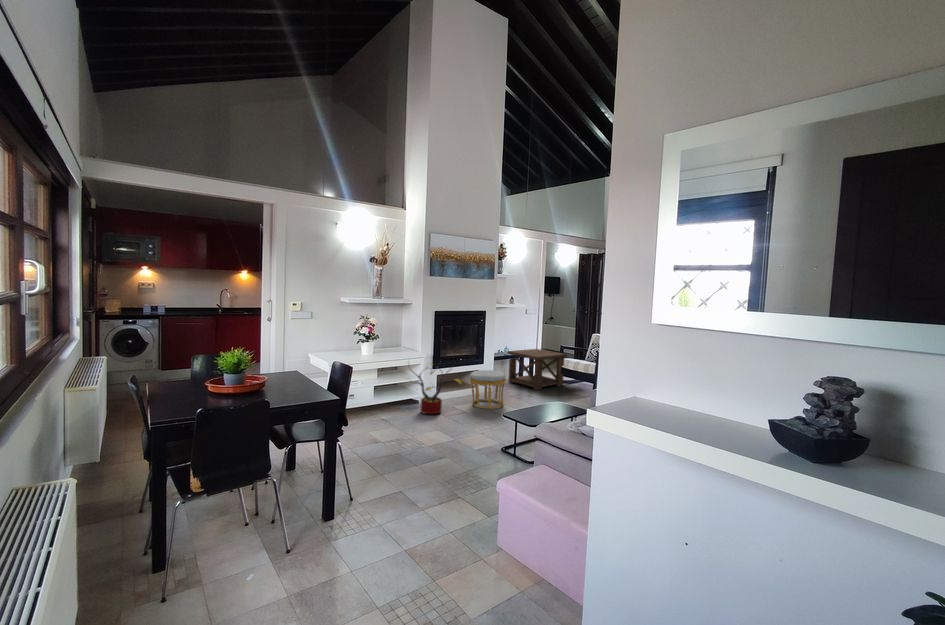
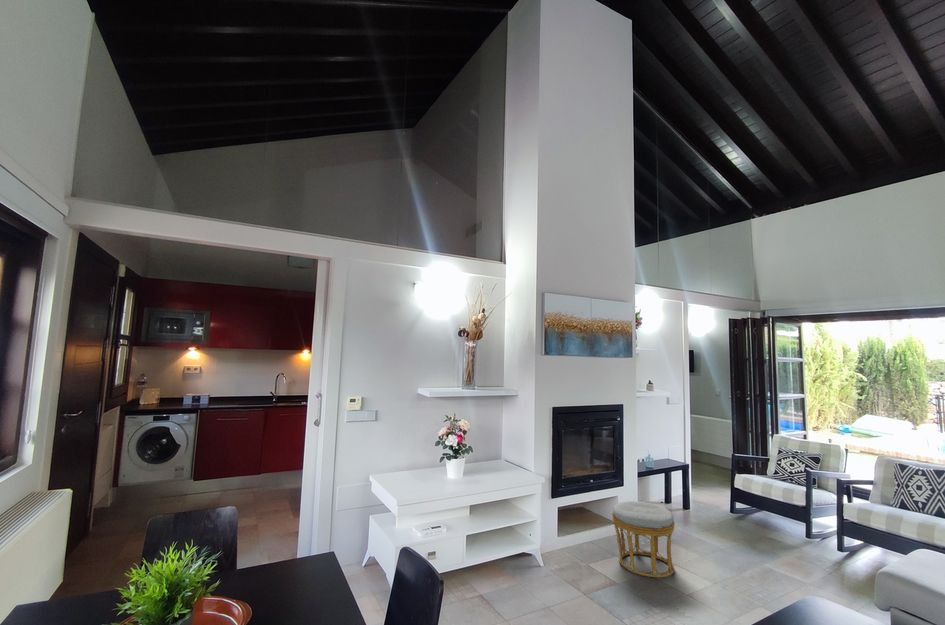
side table: present [508,349,567,390] -> none [647,455,744,529]
decorative plant: present [416,371,462,414] -> none [509,490,608,590]

